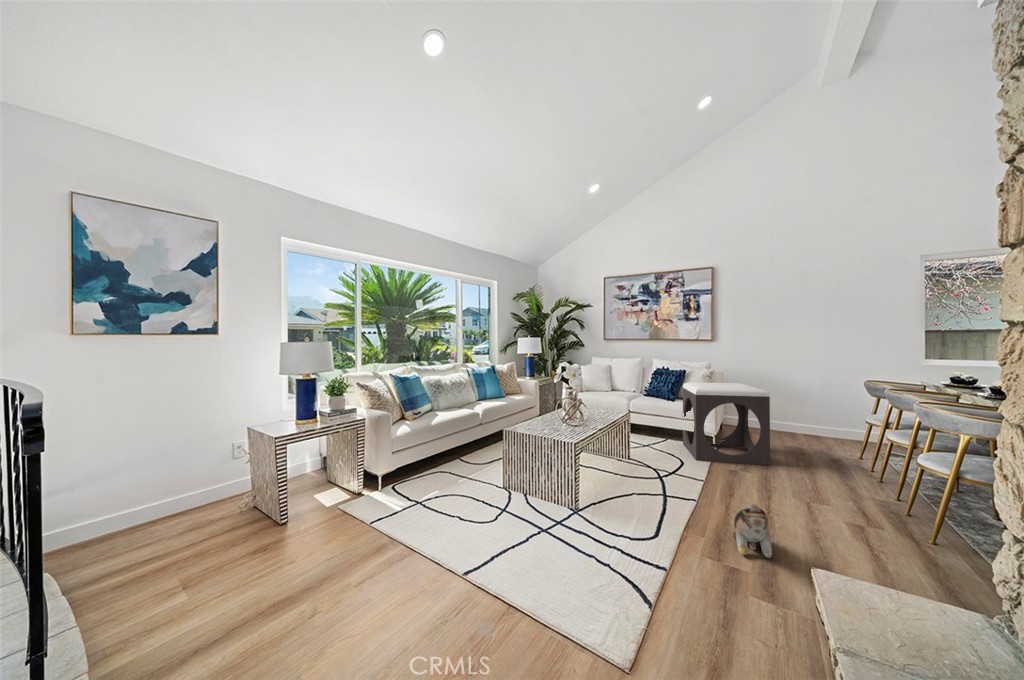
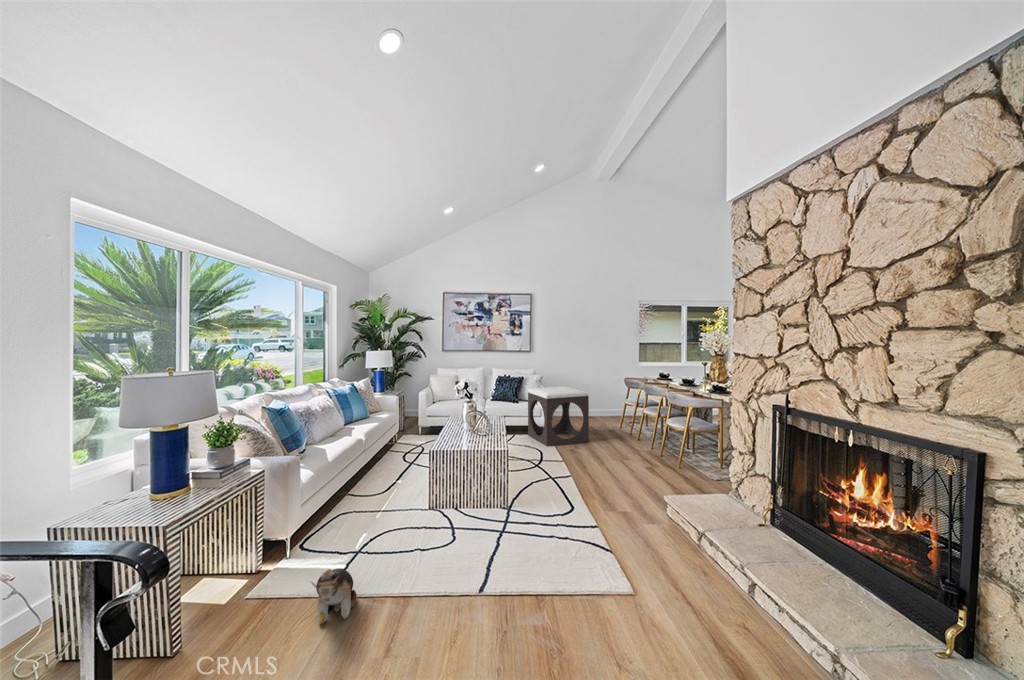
plush toy: present [734,504,772,558] -> present [311,568,357,624]

